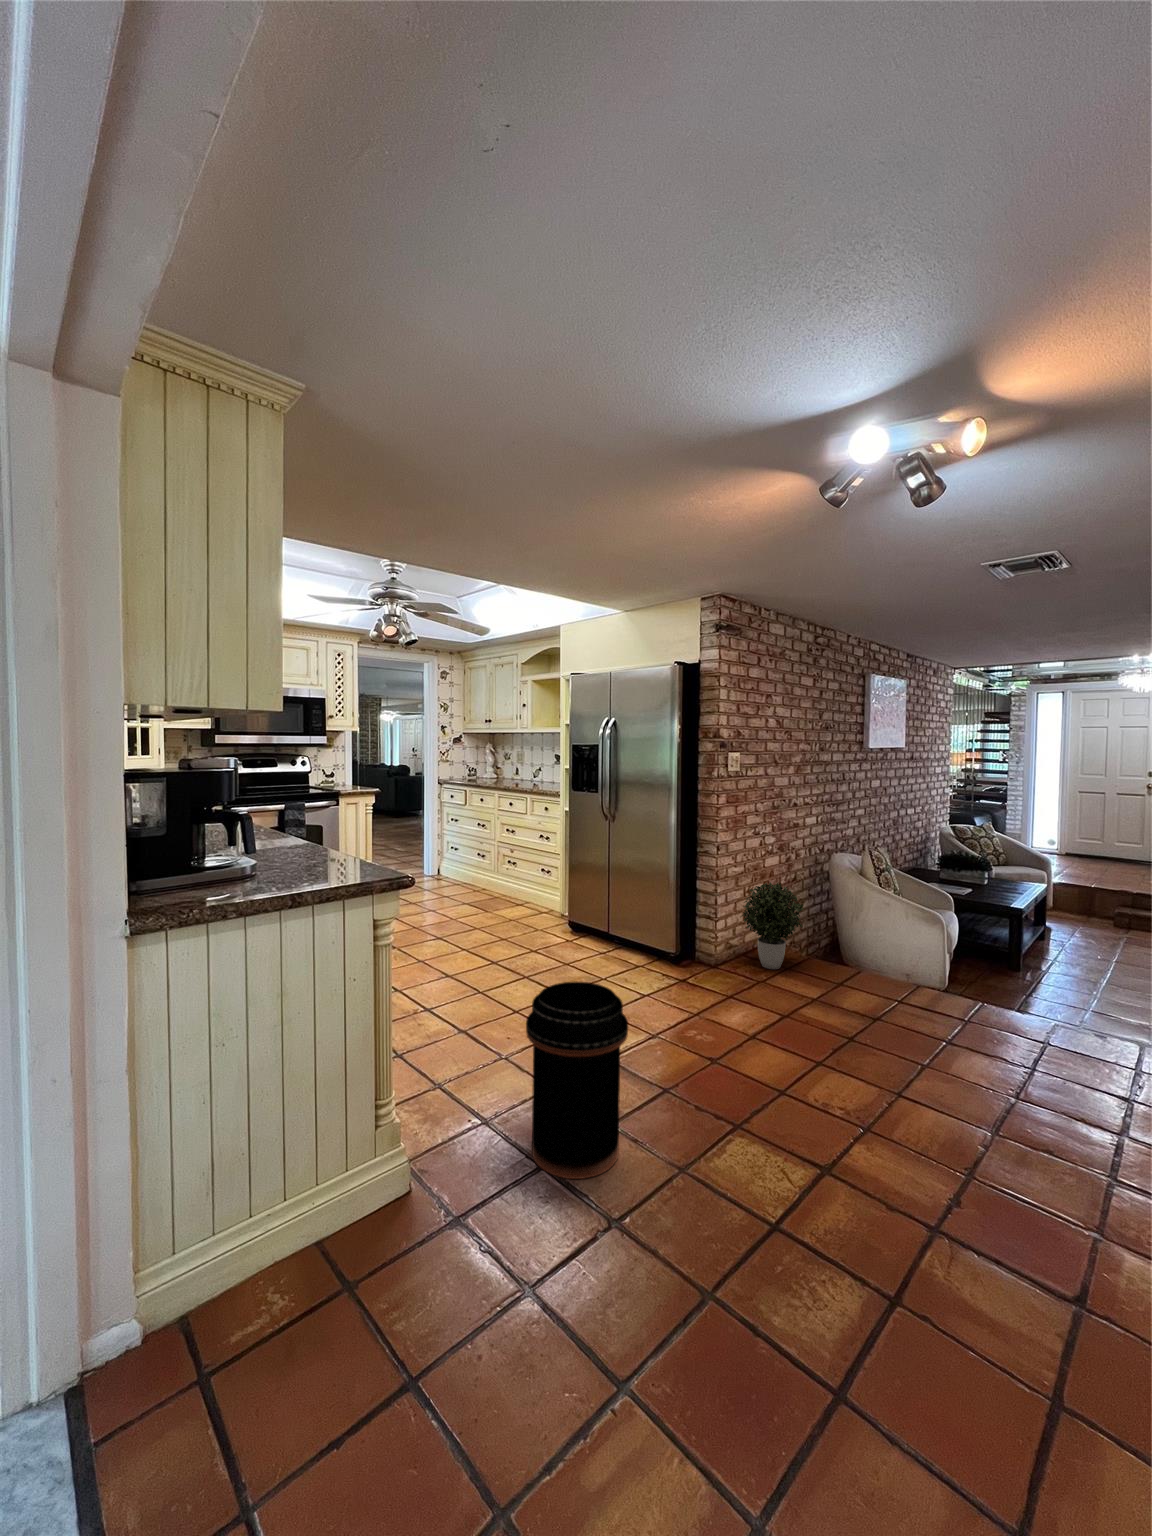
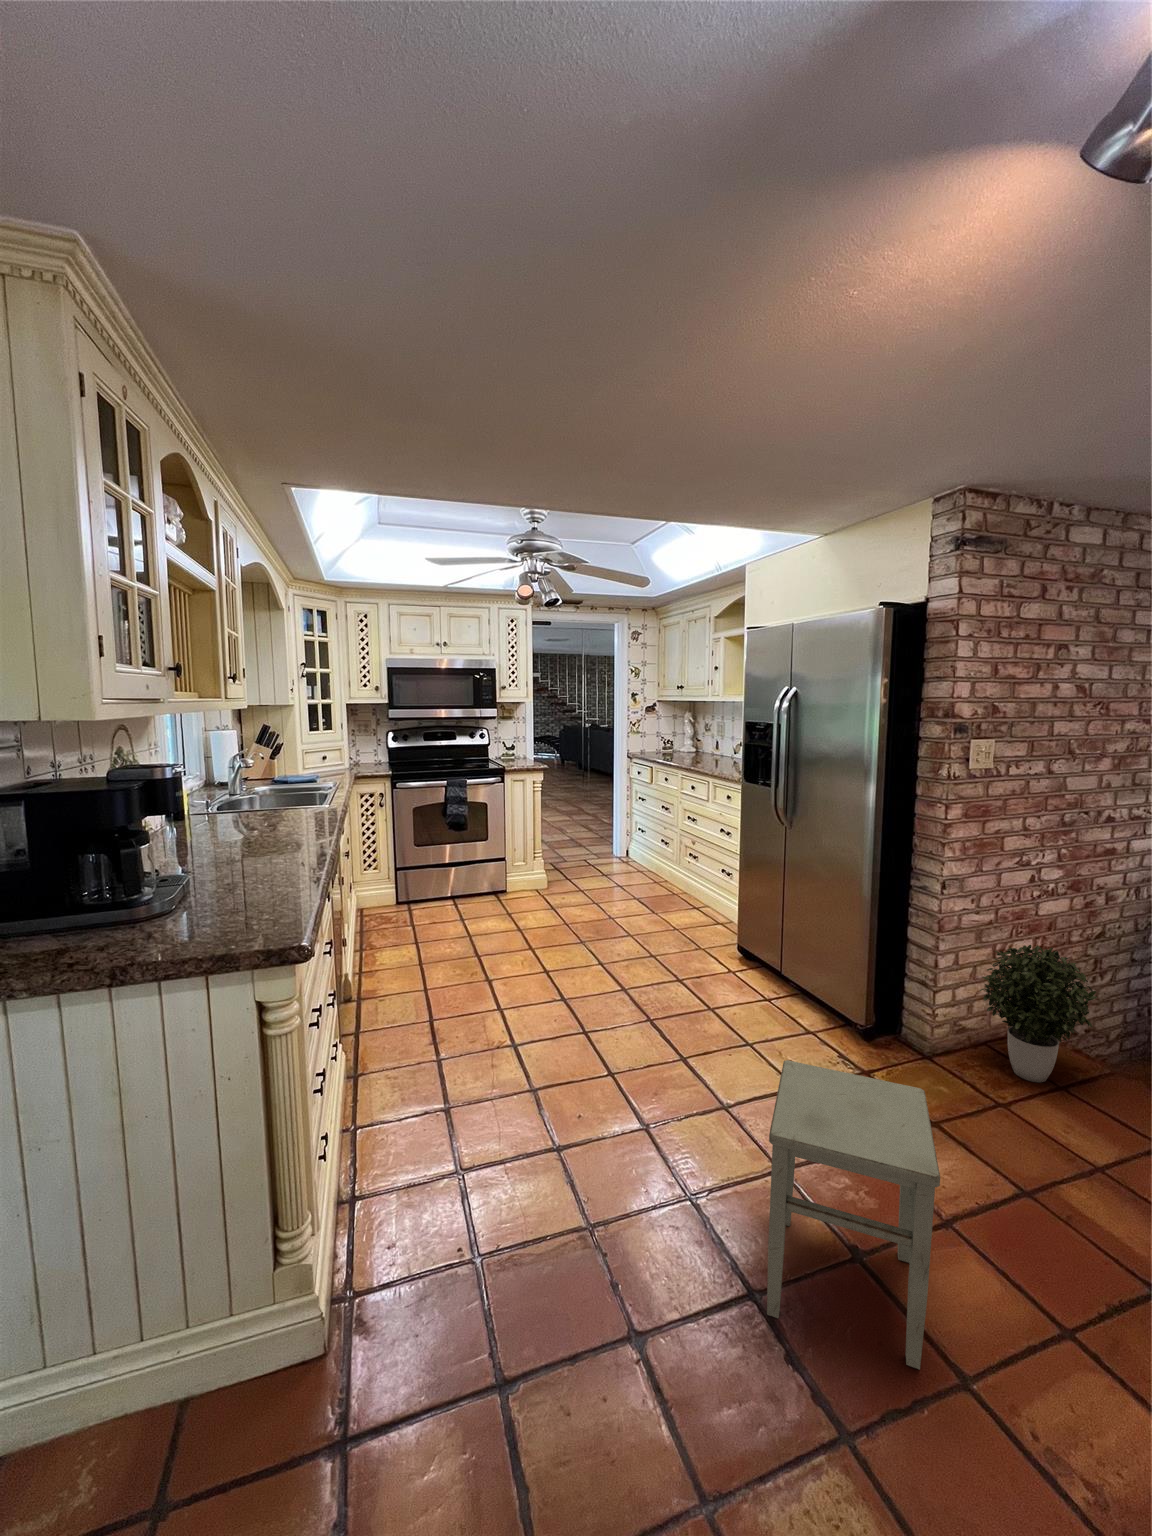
stool: none [666,949,772,1098] -> present [767,1060,940,1370]
trash can: present [526,982,628,1179] -> none [479,1110,637,1440]

